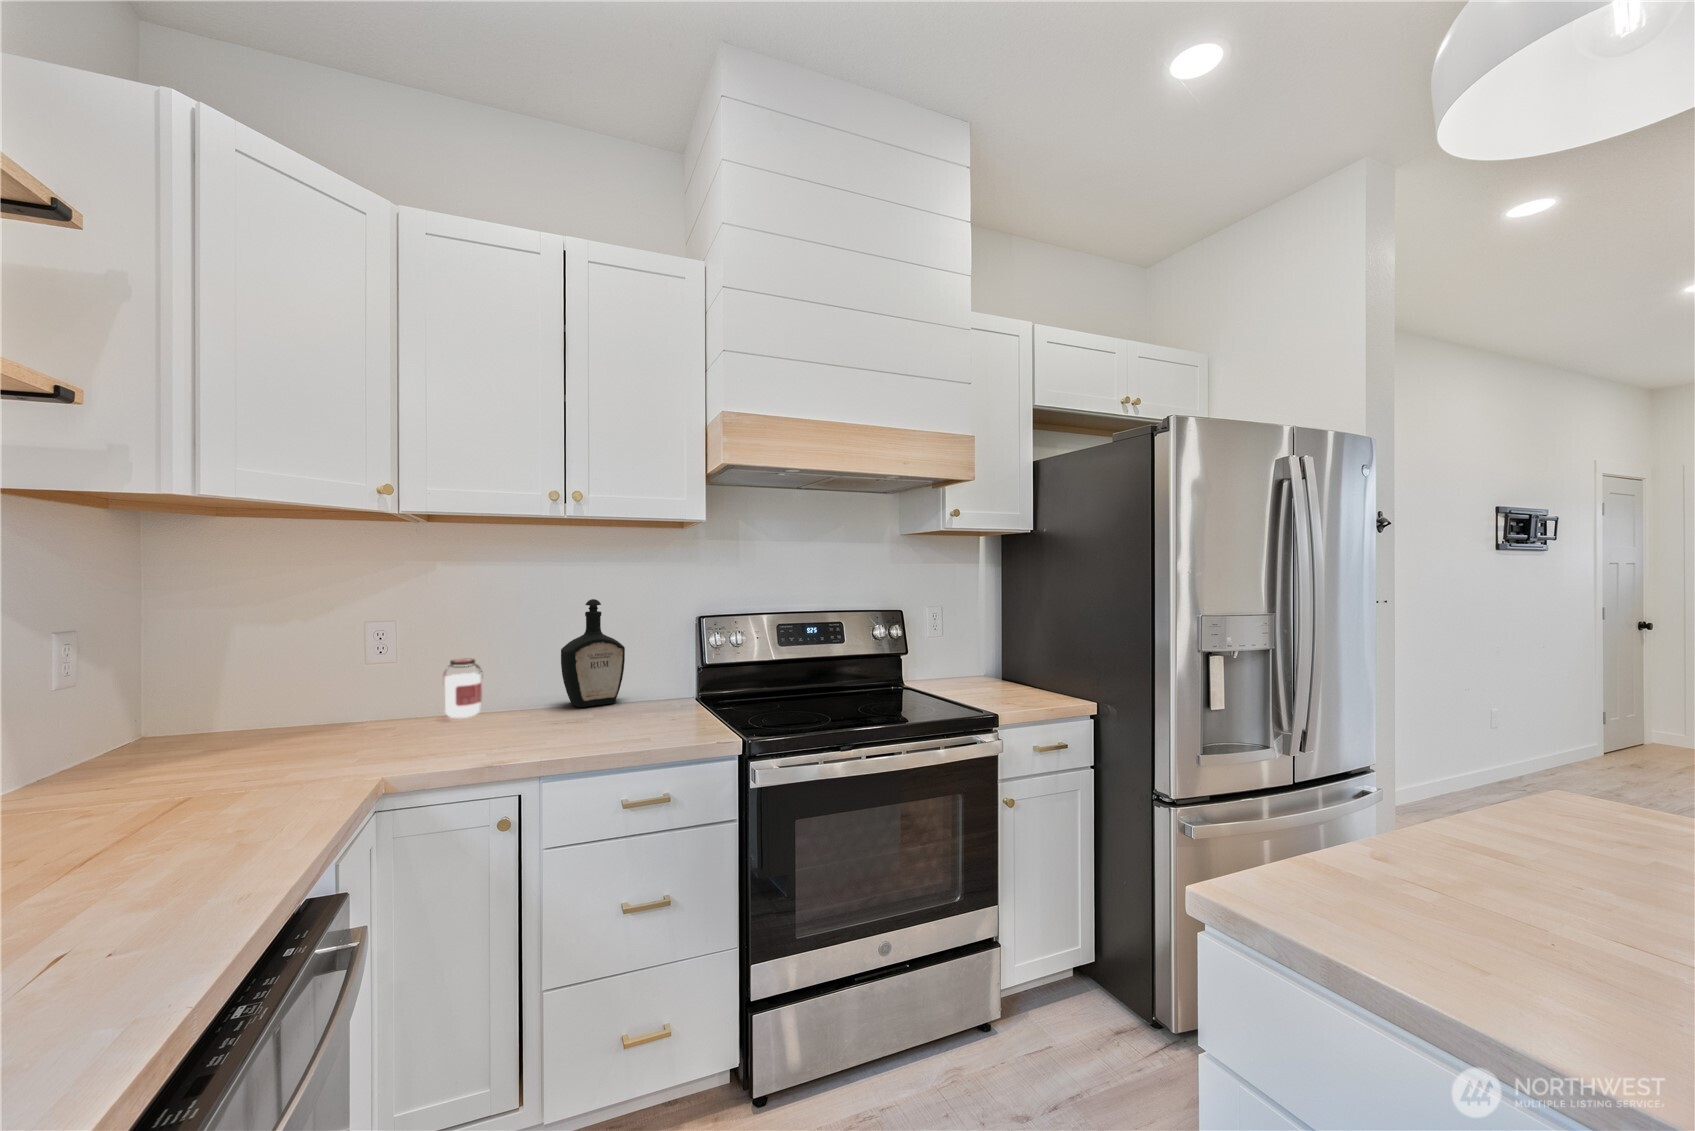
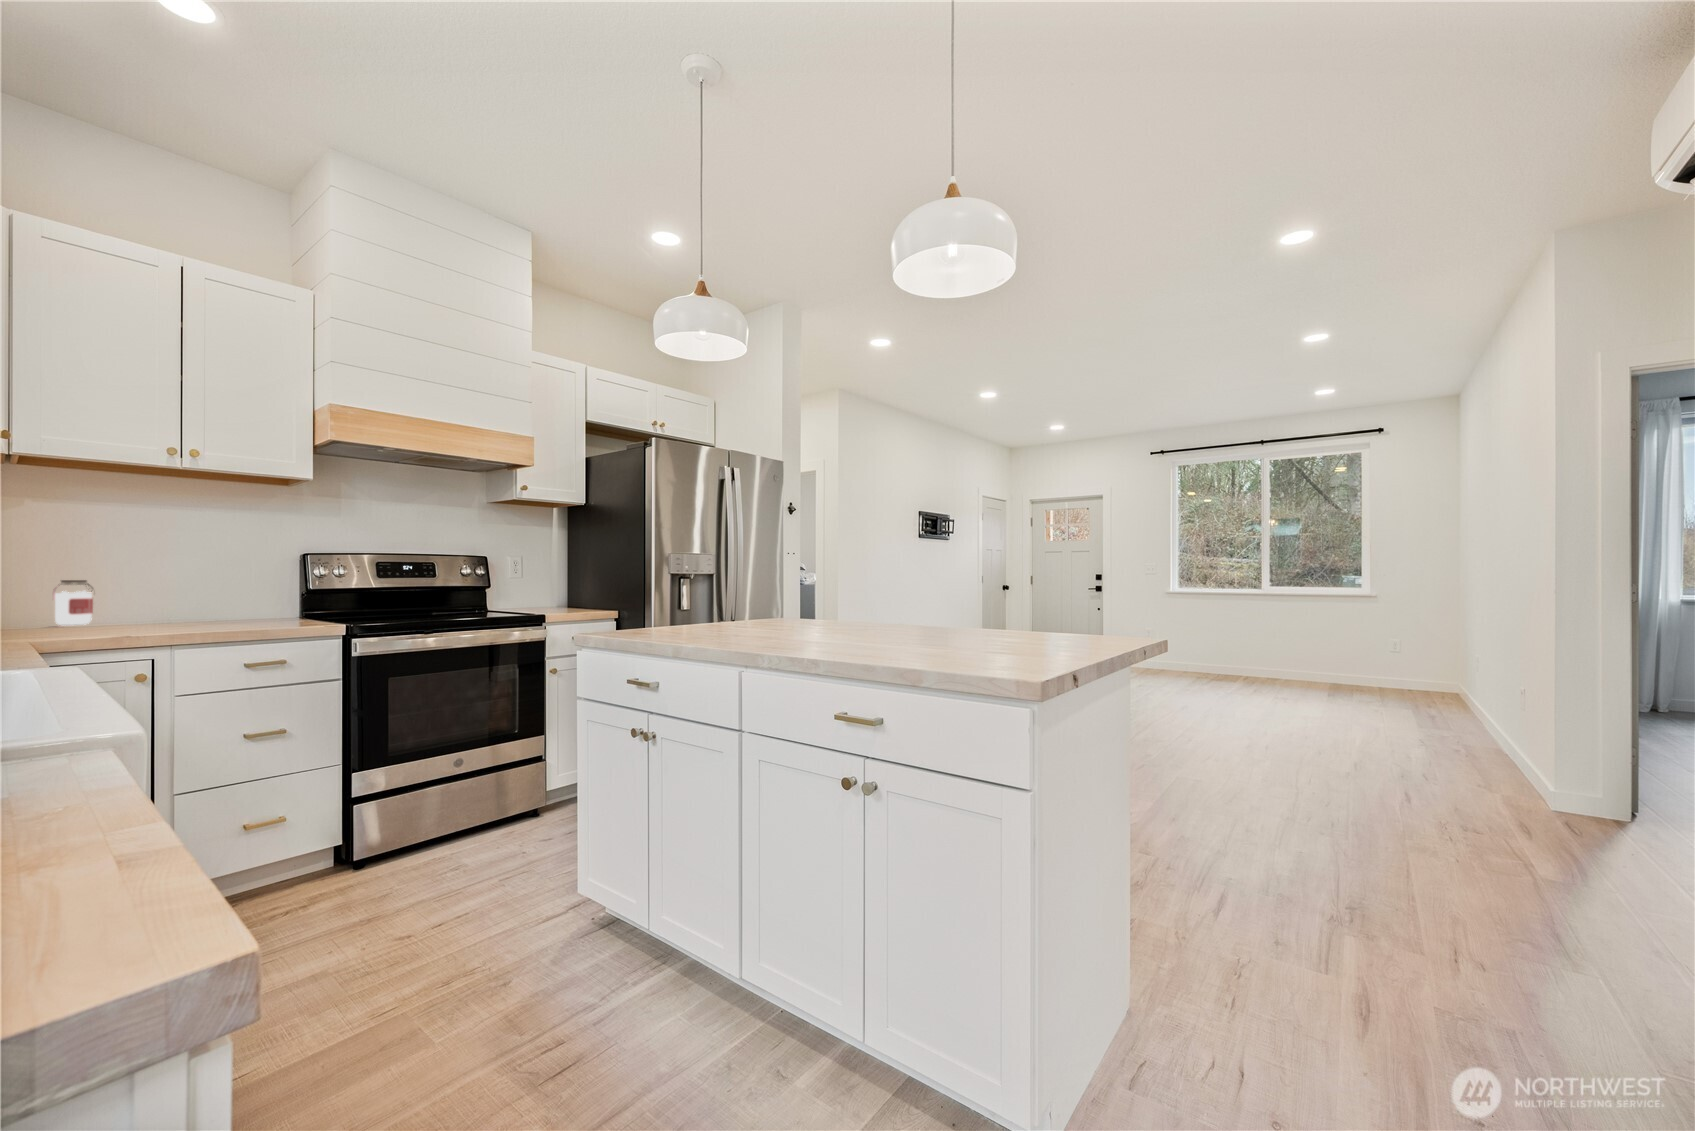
bottle: present [561,599,625,707] -> none [173,538,236,620]

